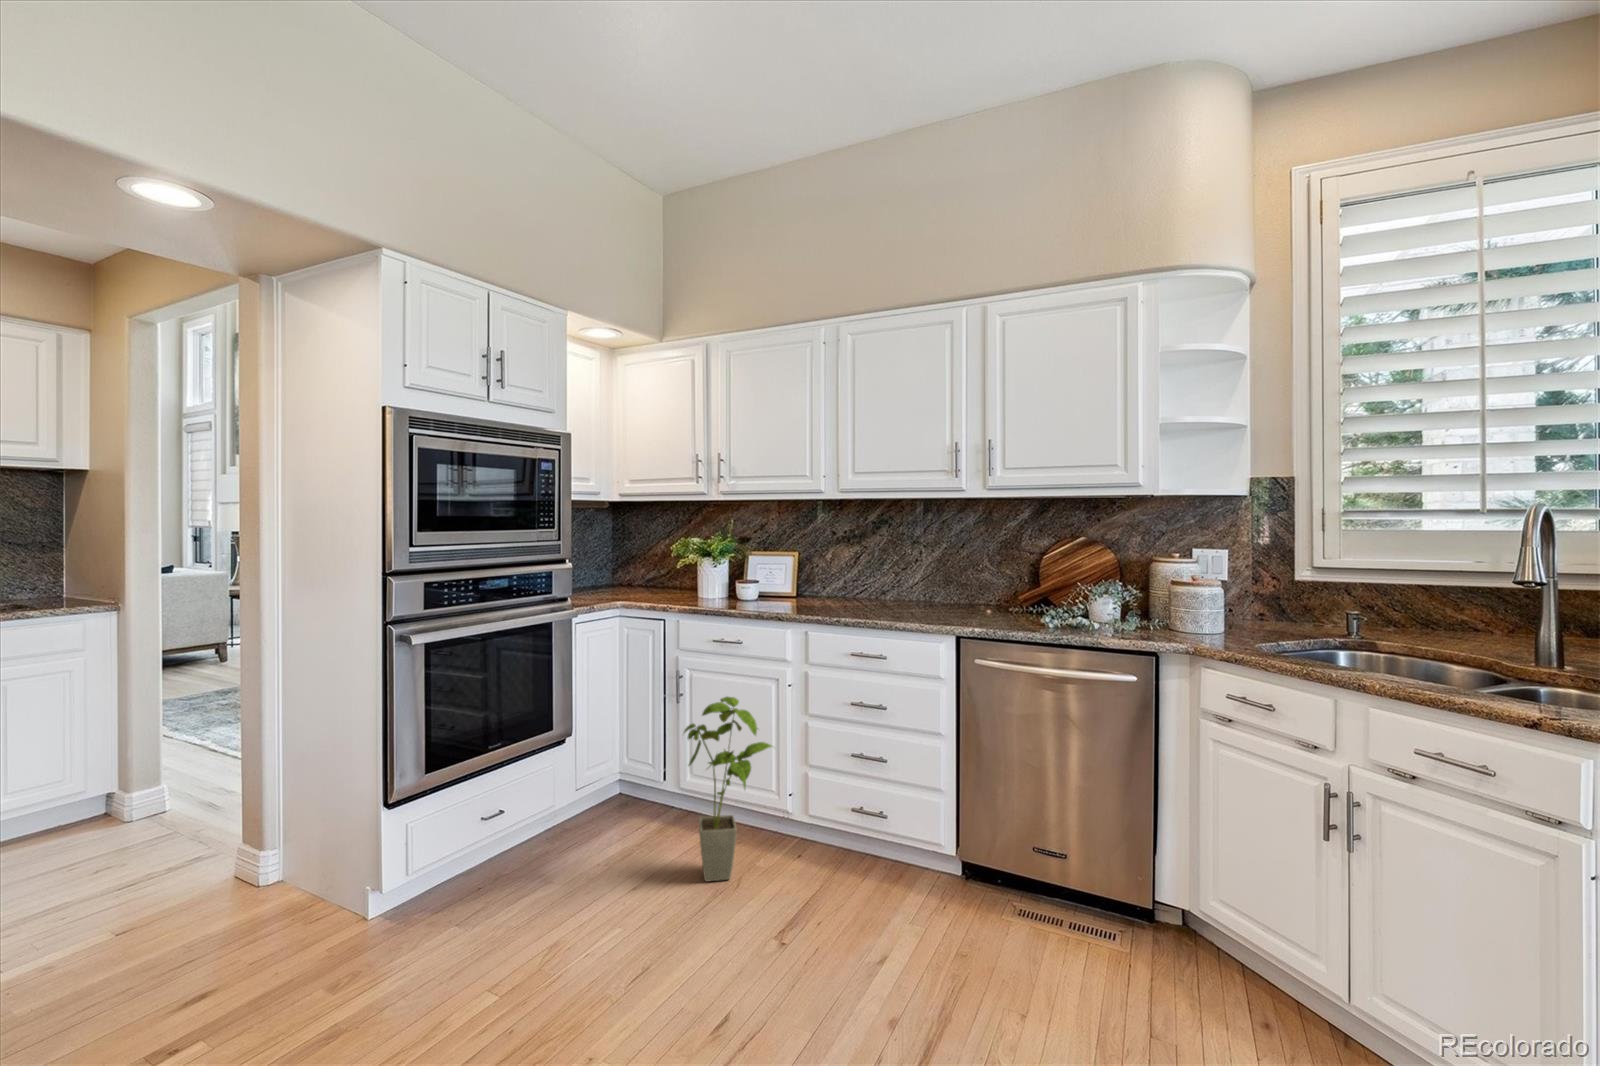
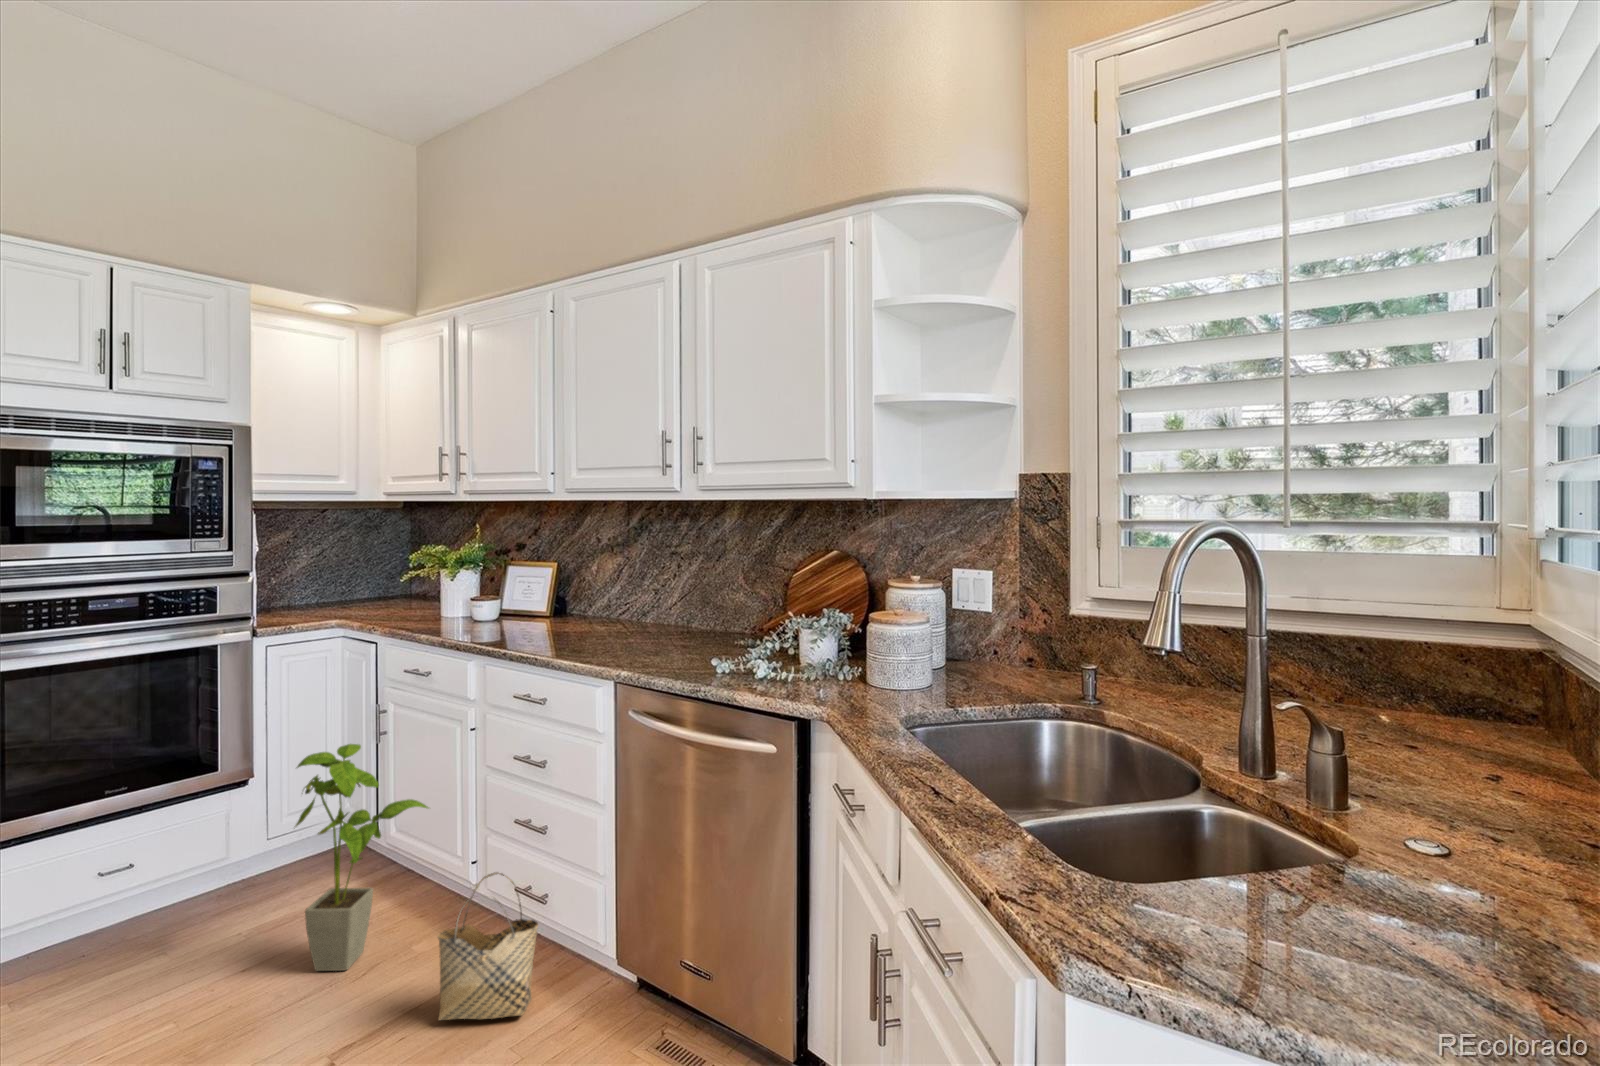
woven basket: none [837,791,906,904] -> present [437,872,538,1020]

